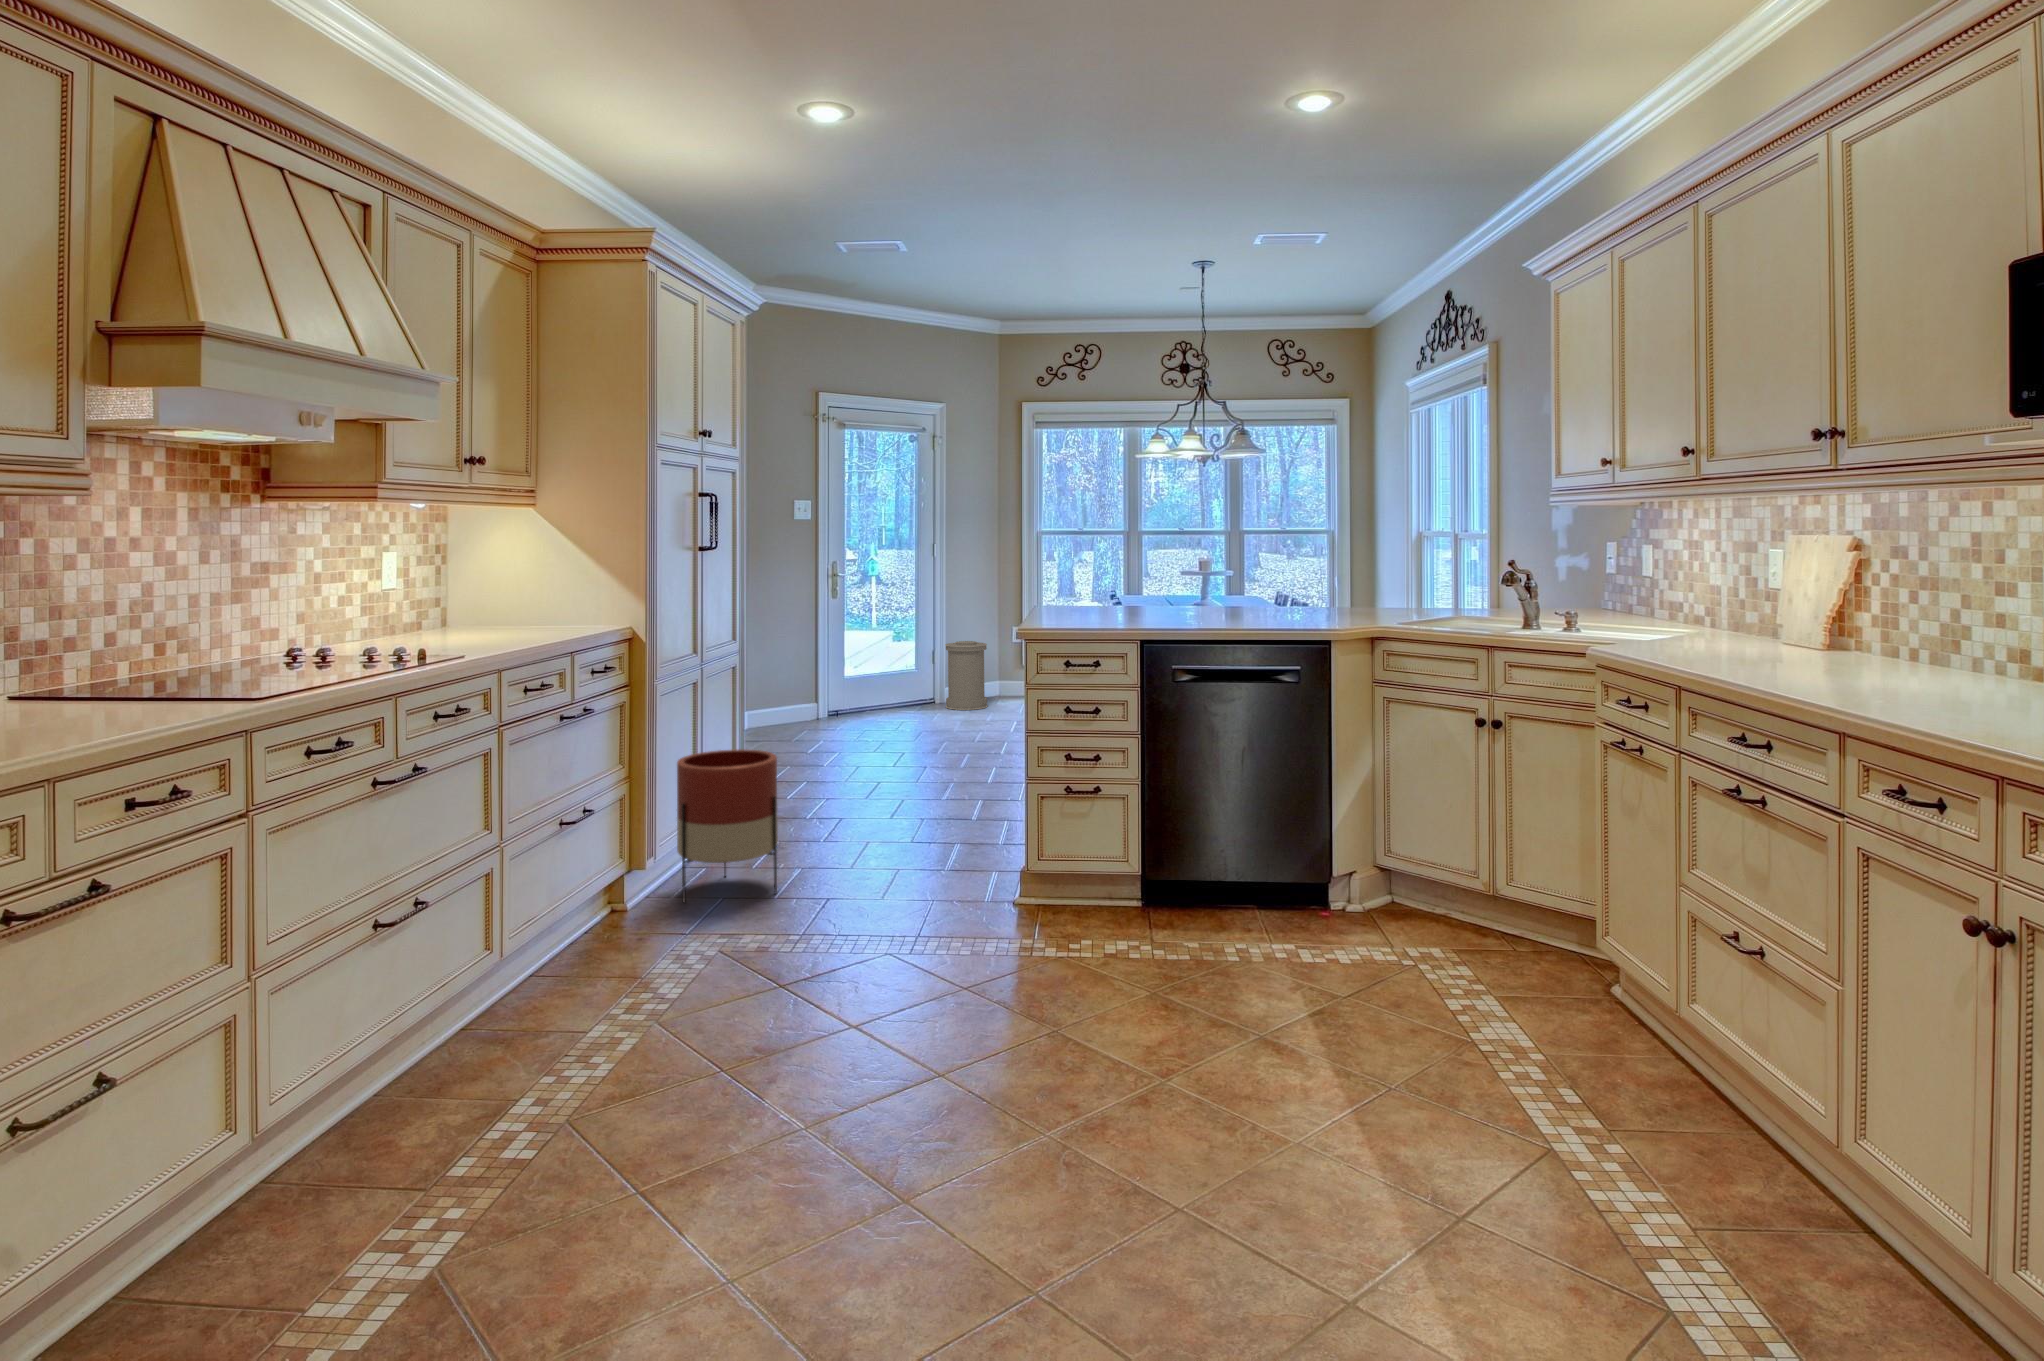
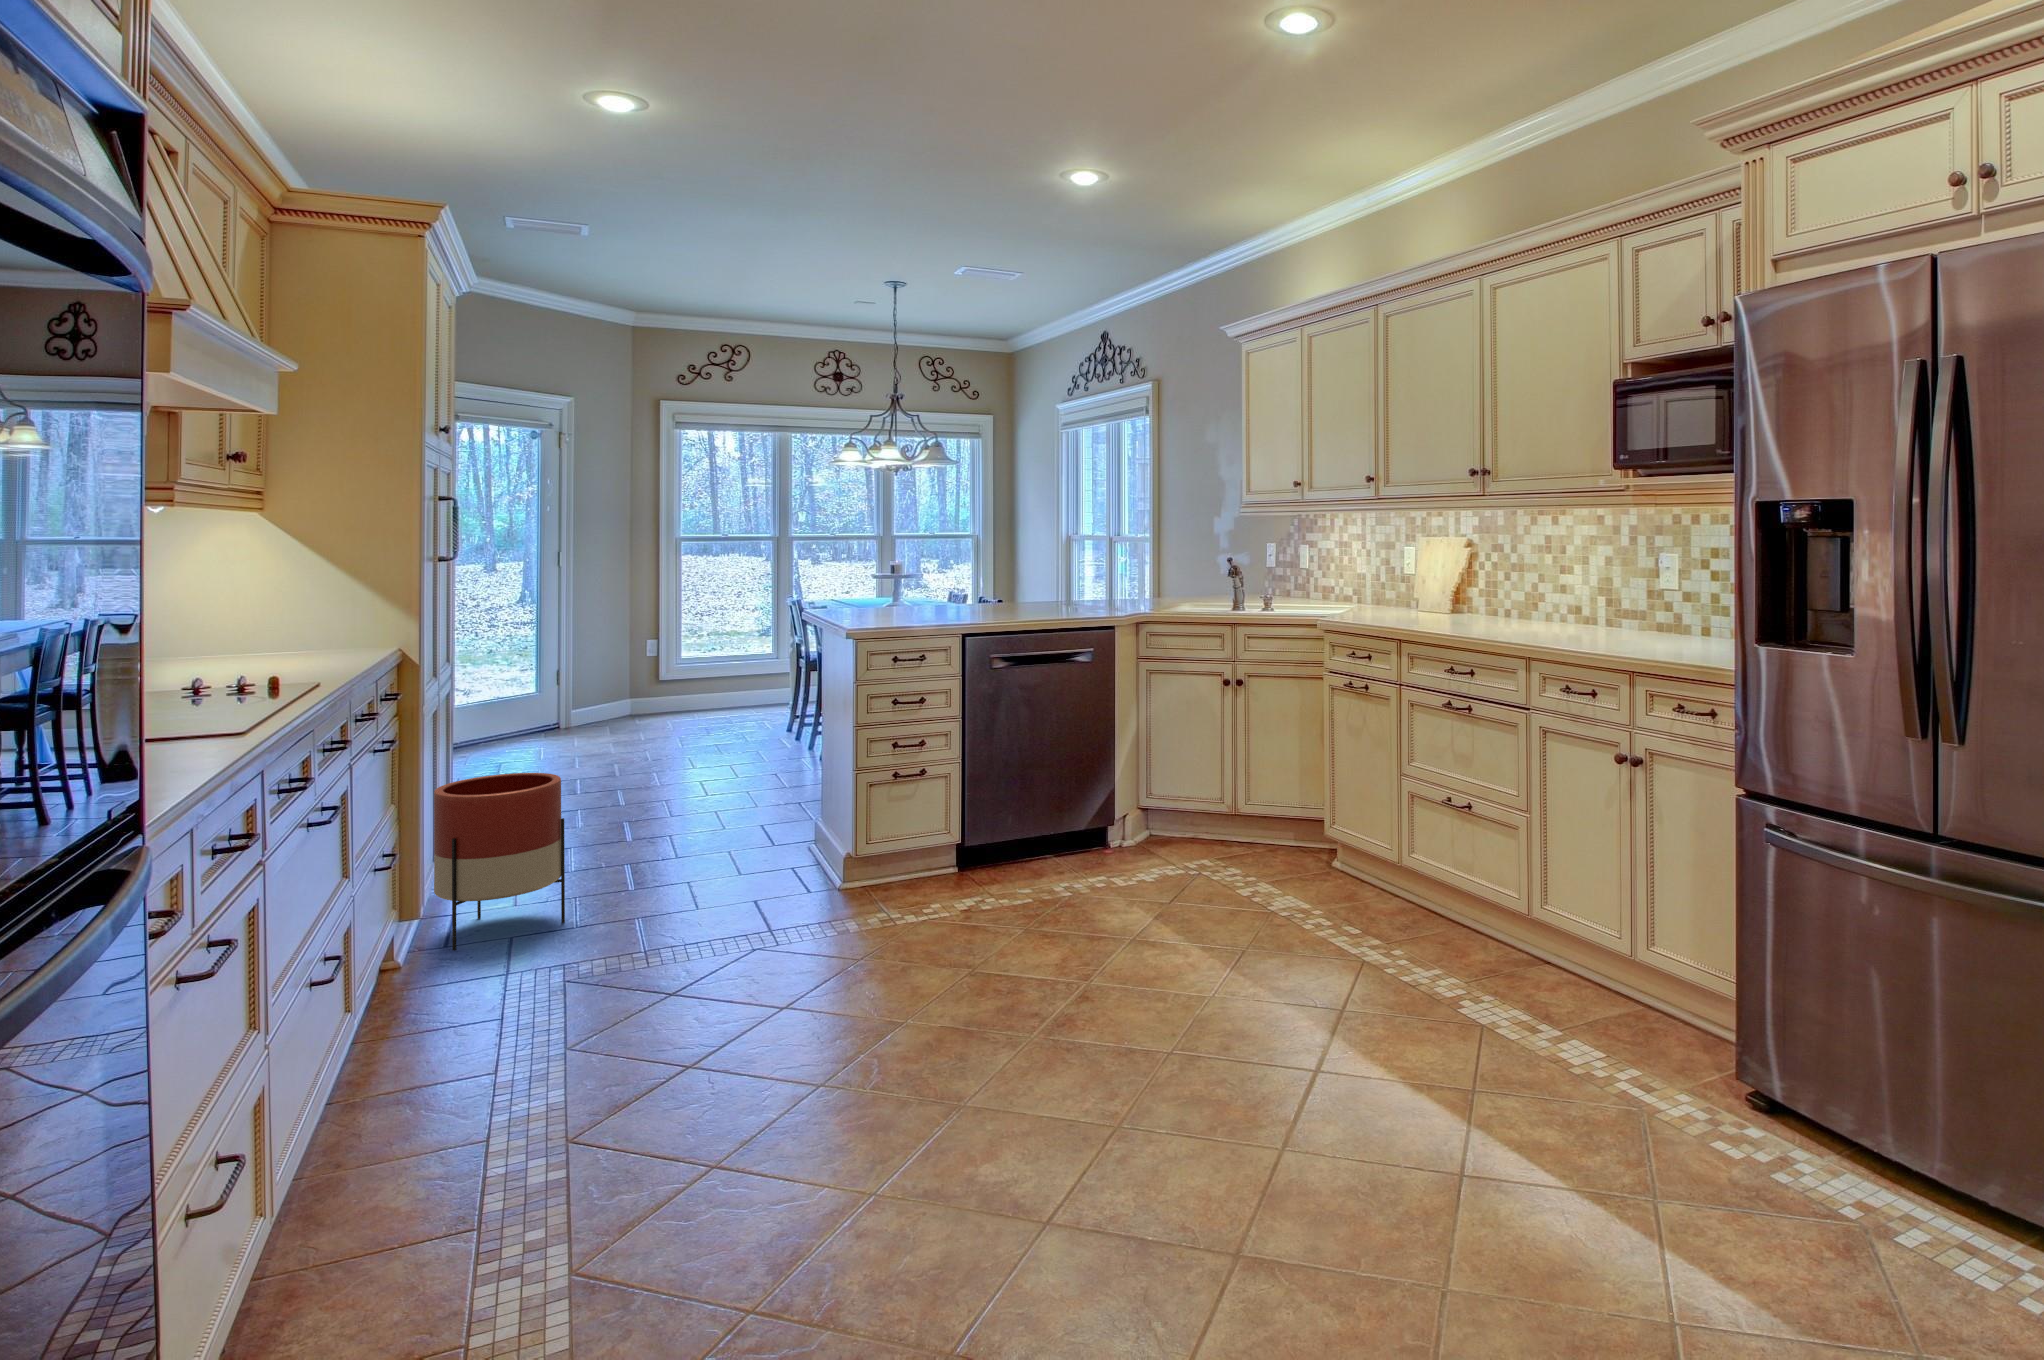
trash can: present [945,641,987,710] -> none [578,654,631,729]

